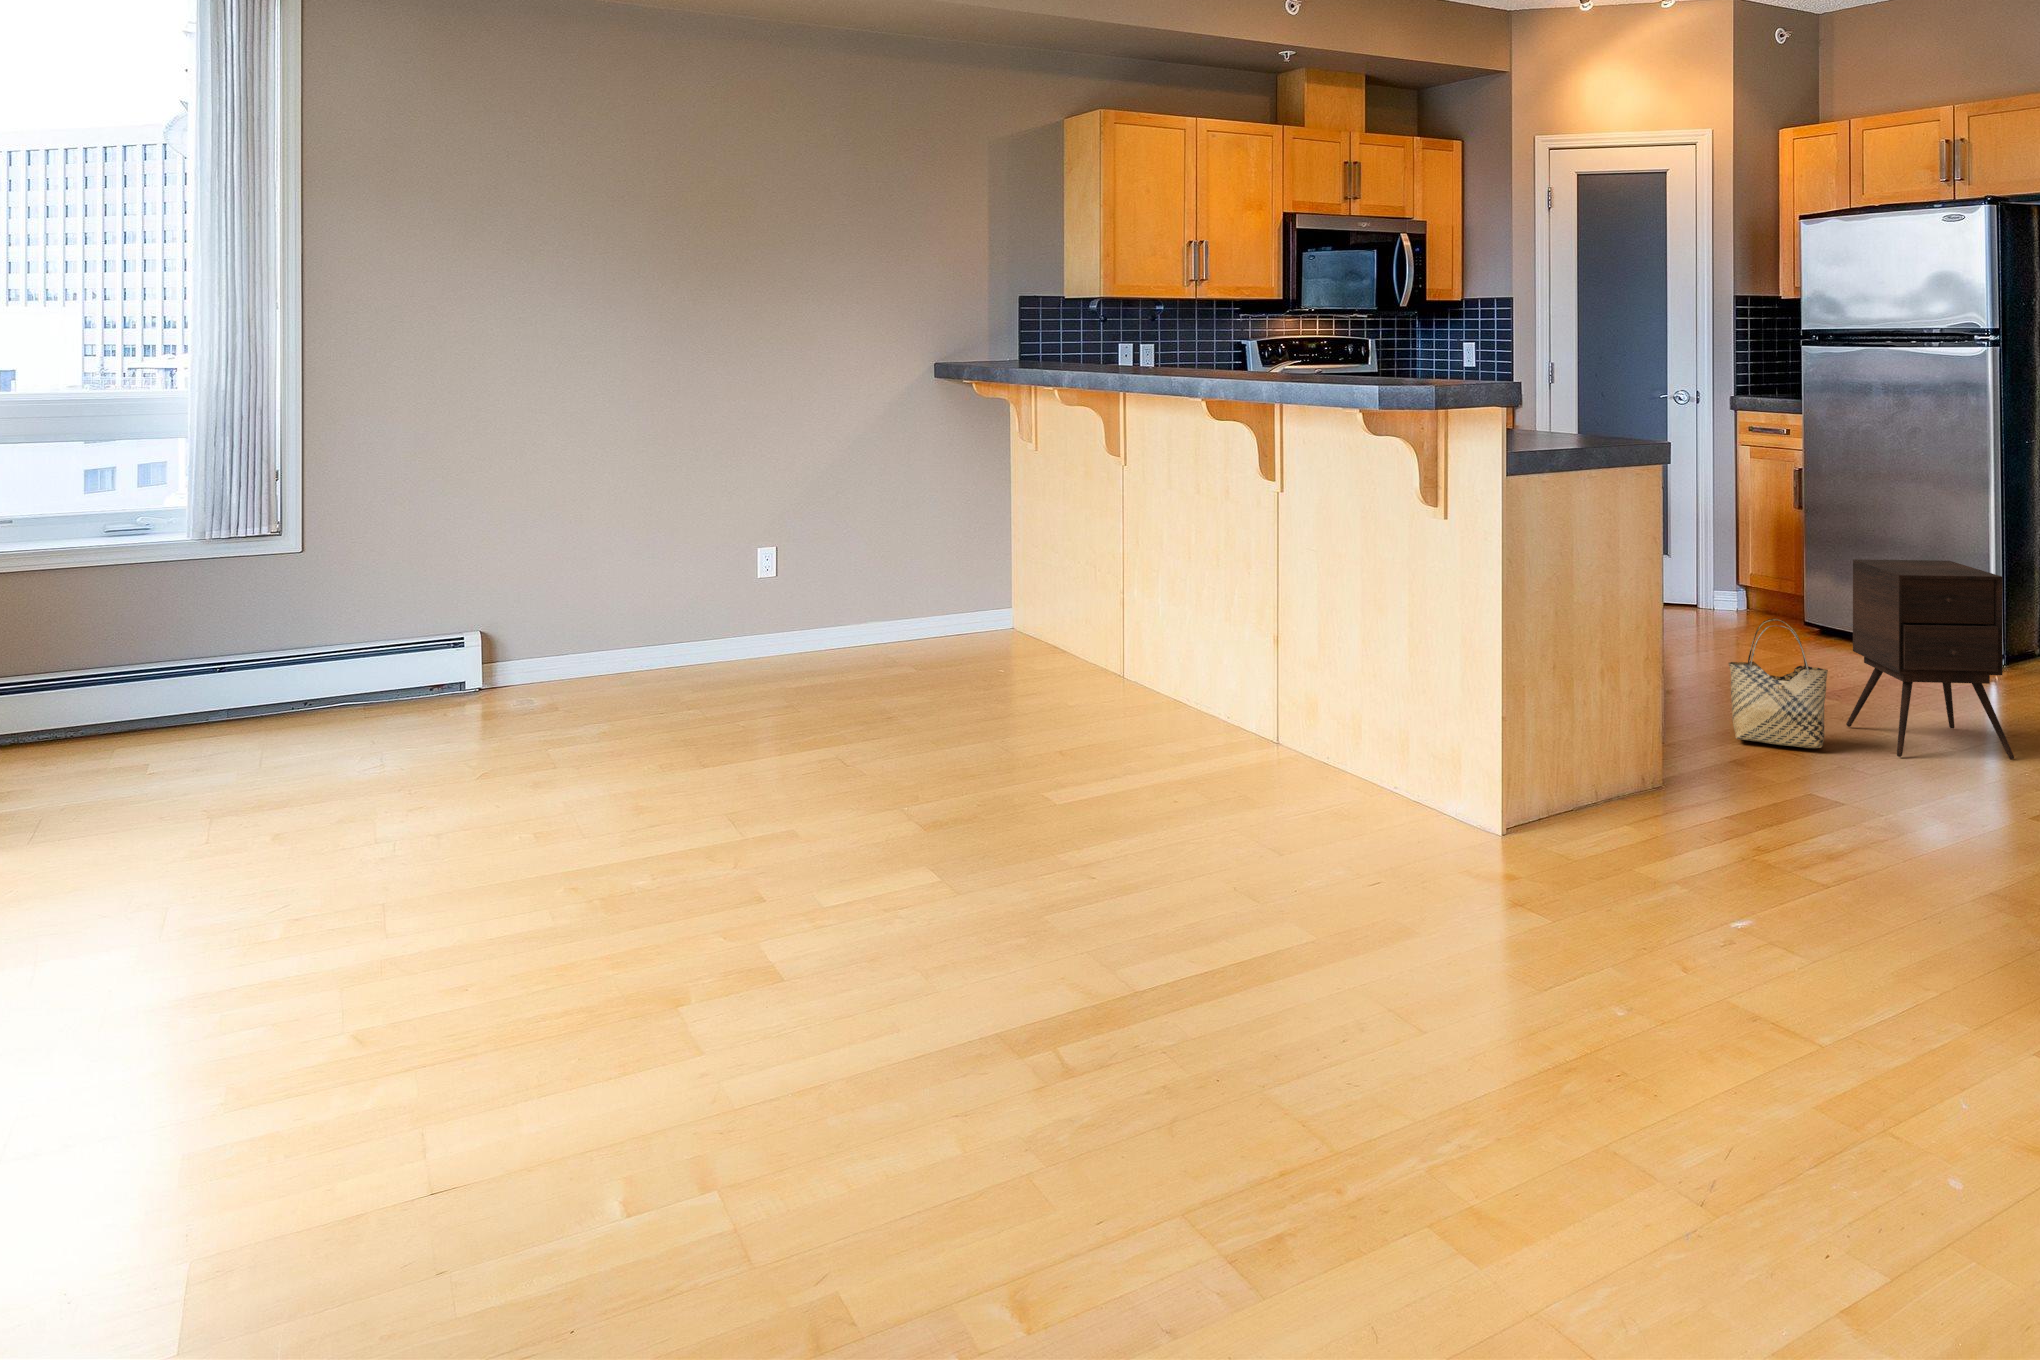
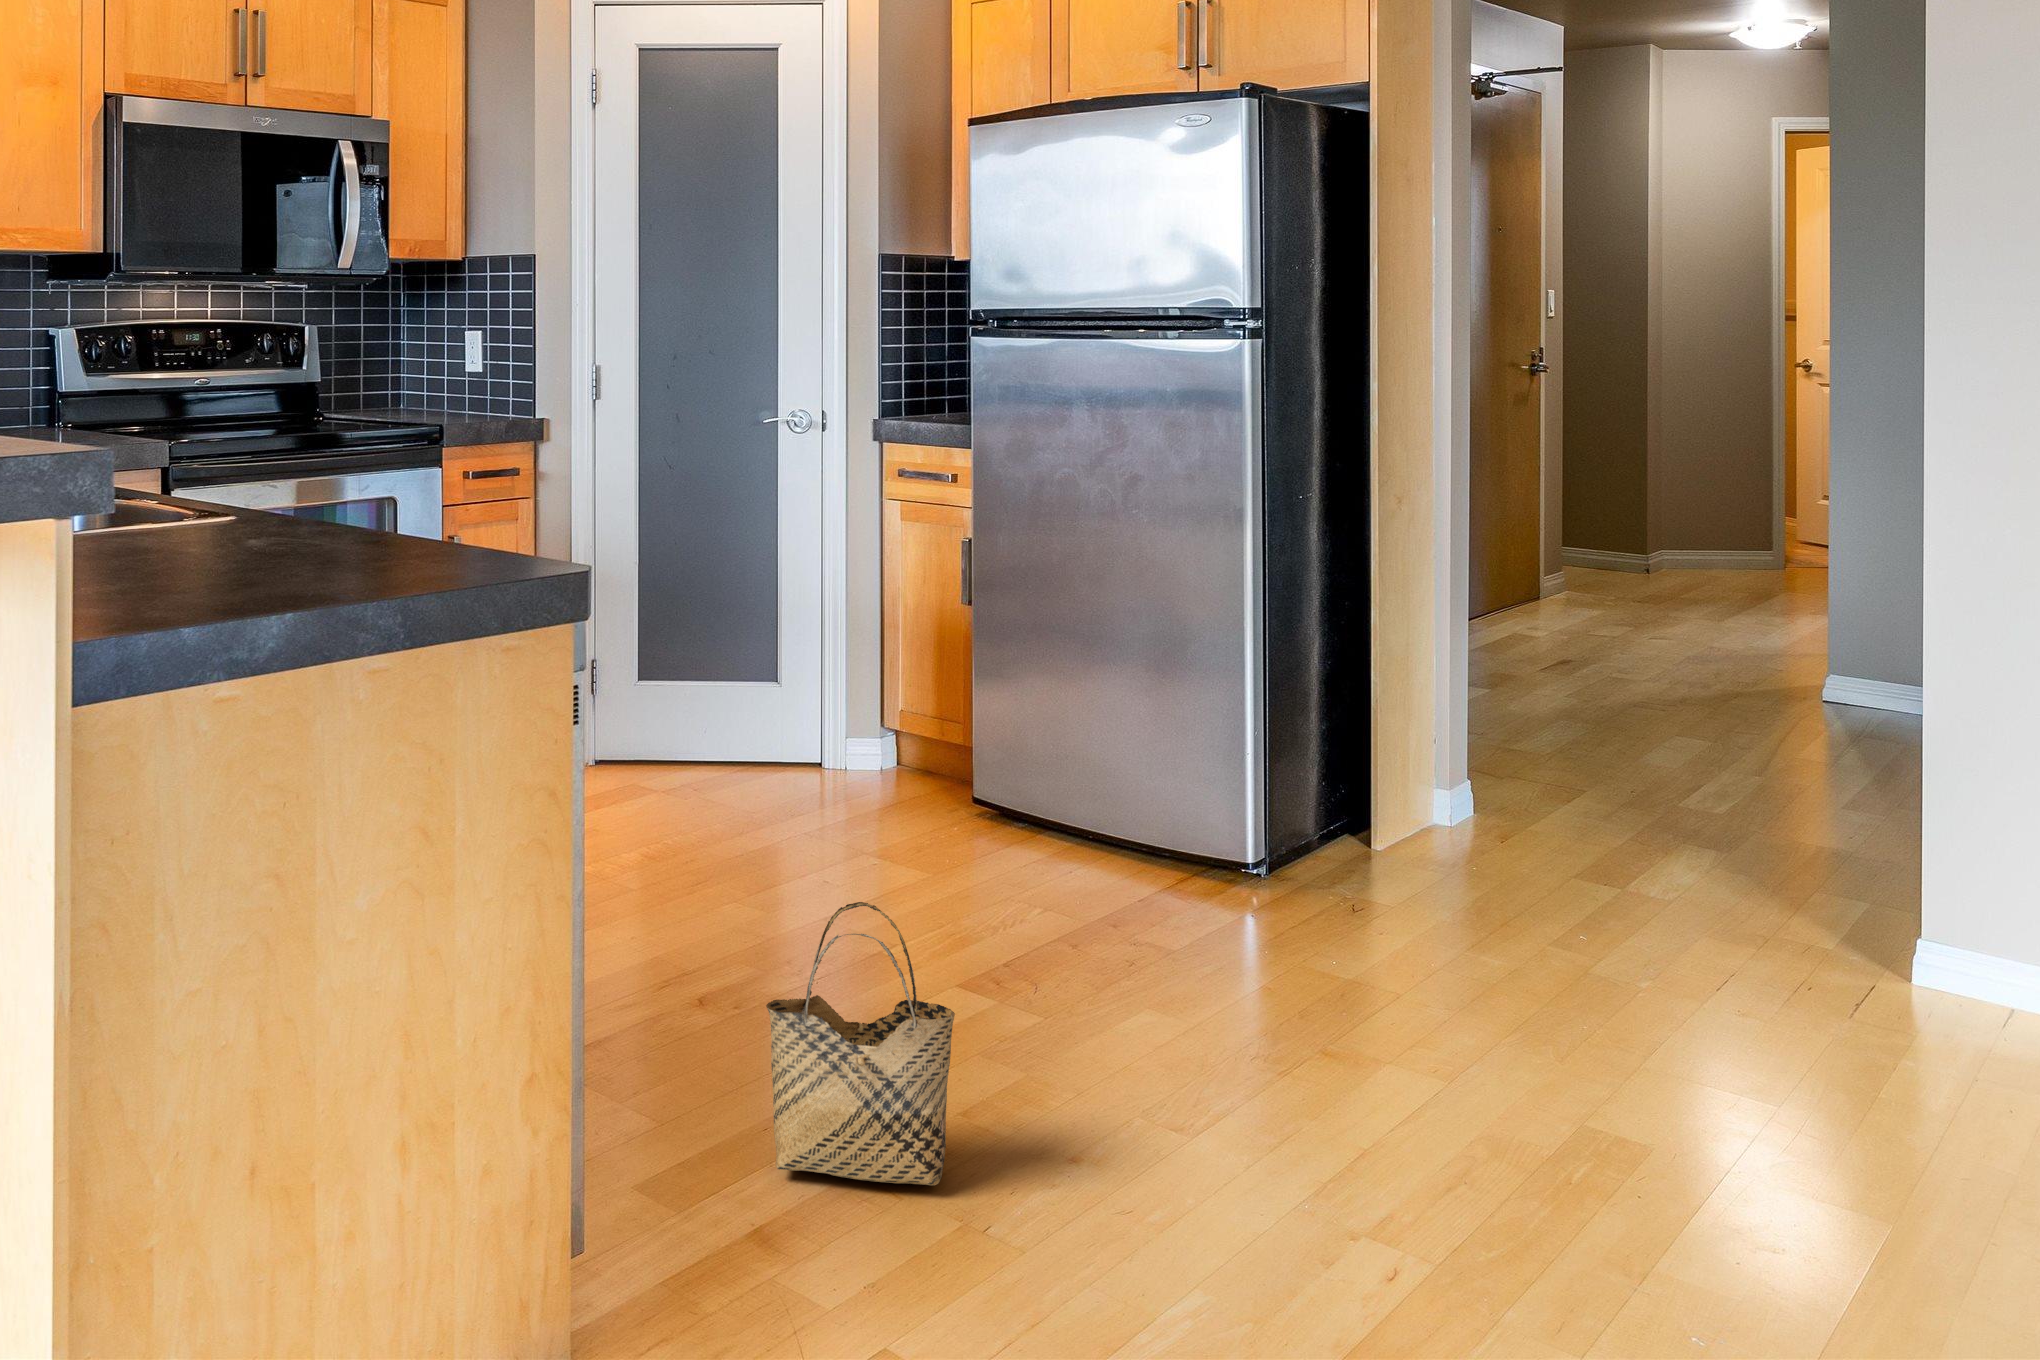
side table: present [1846,559,2014,759] -> none [999,758,1295,1195]

